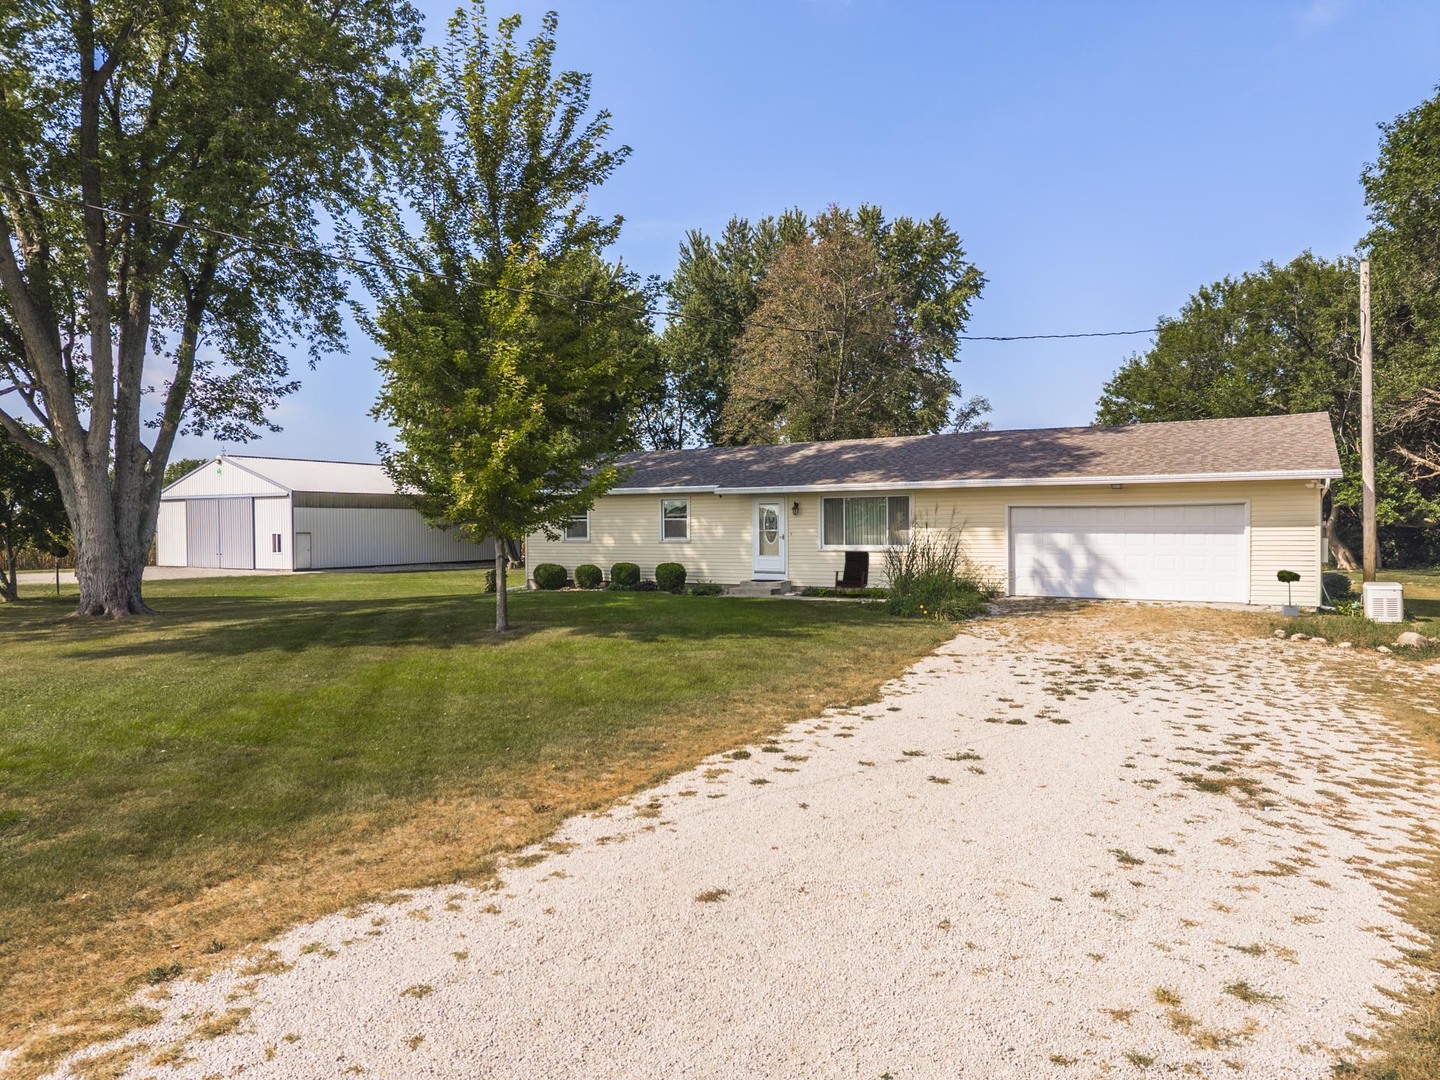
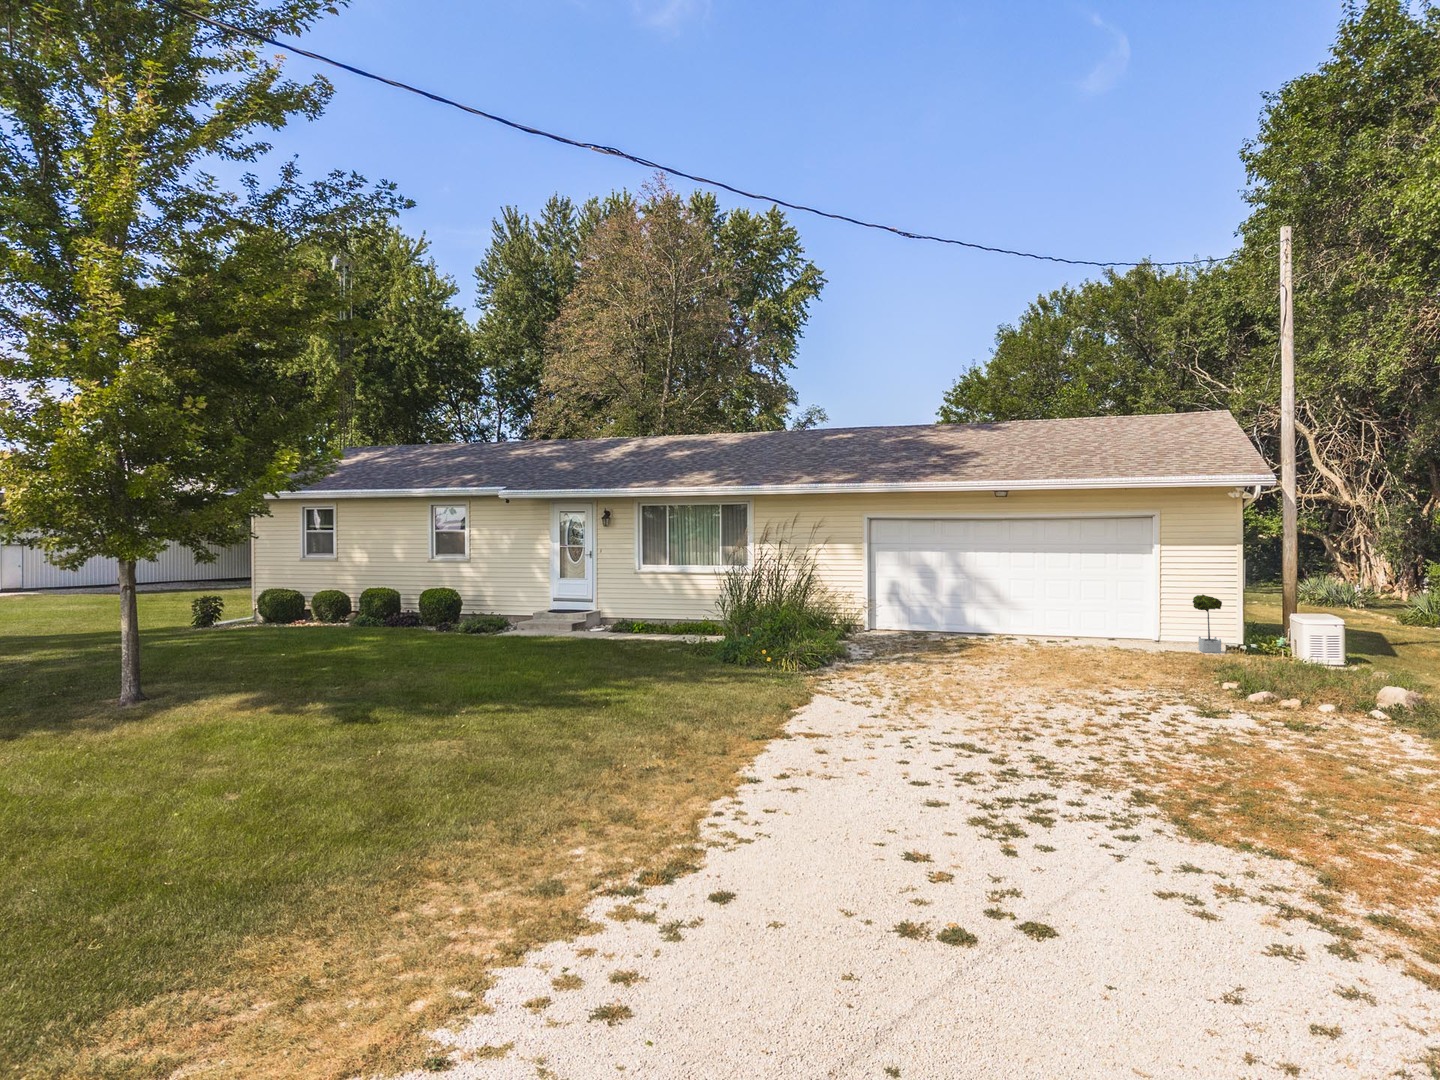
lounge chair: present [834,551,870,597] -> none [651,573,699,632]

